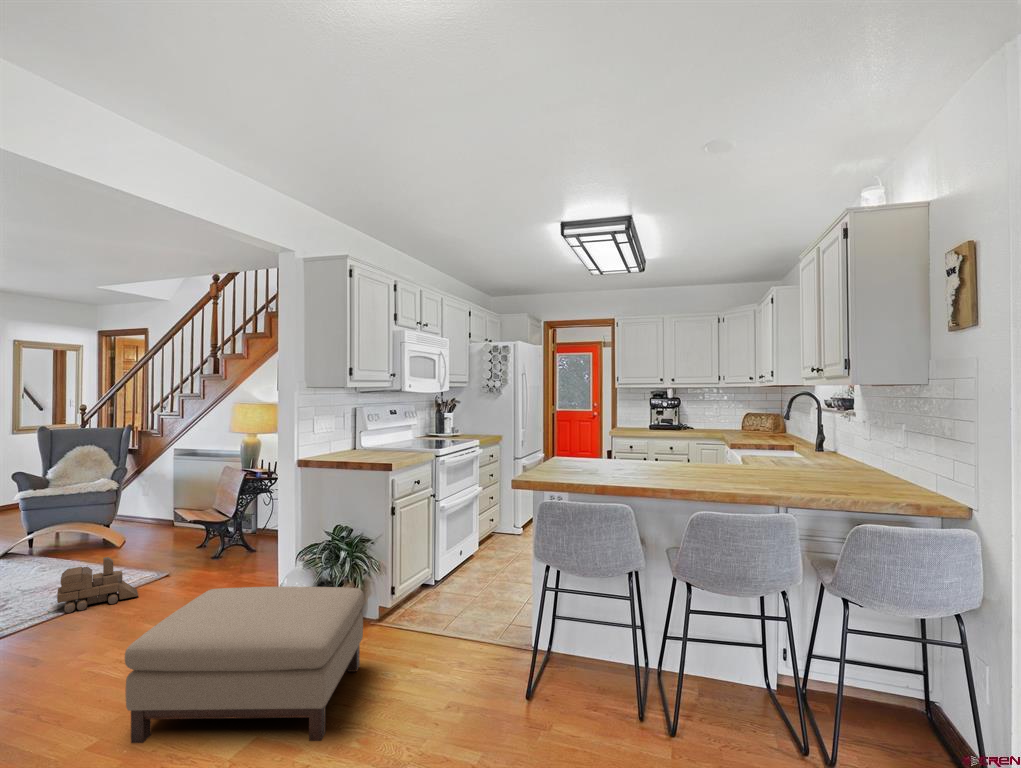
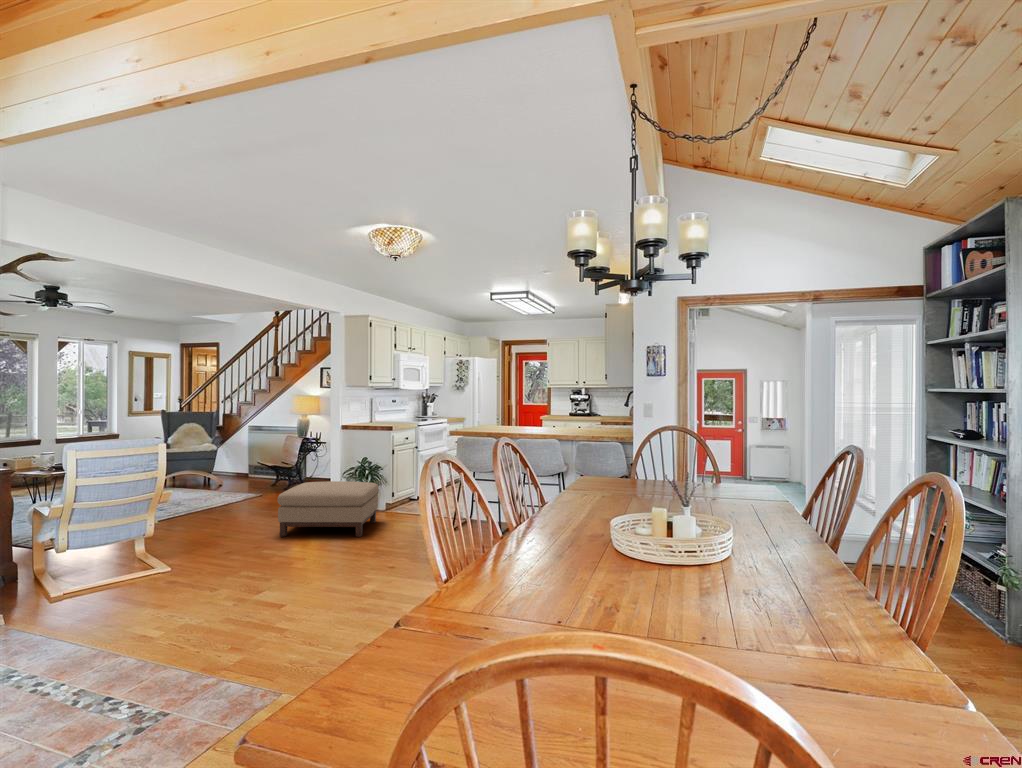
toy train: present [57,557,138,613] -> none [209,480,251,507]

